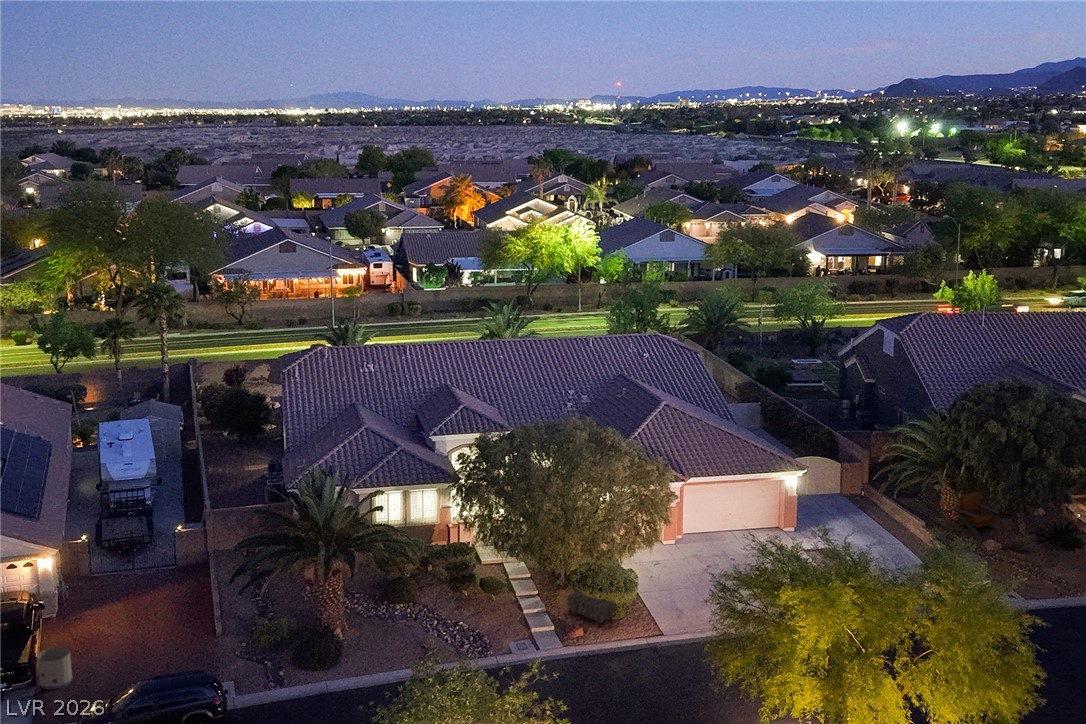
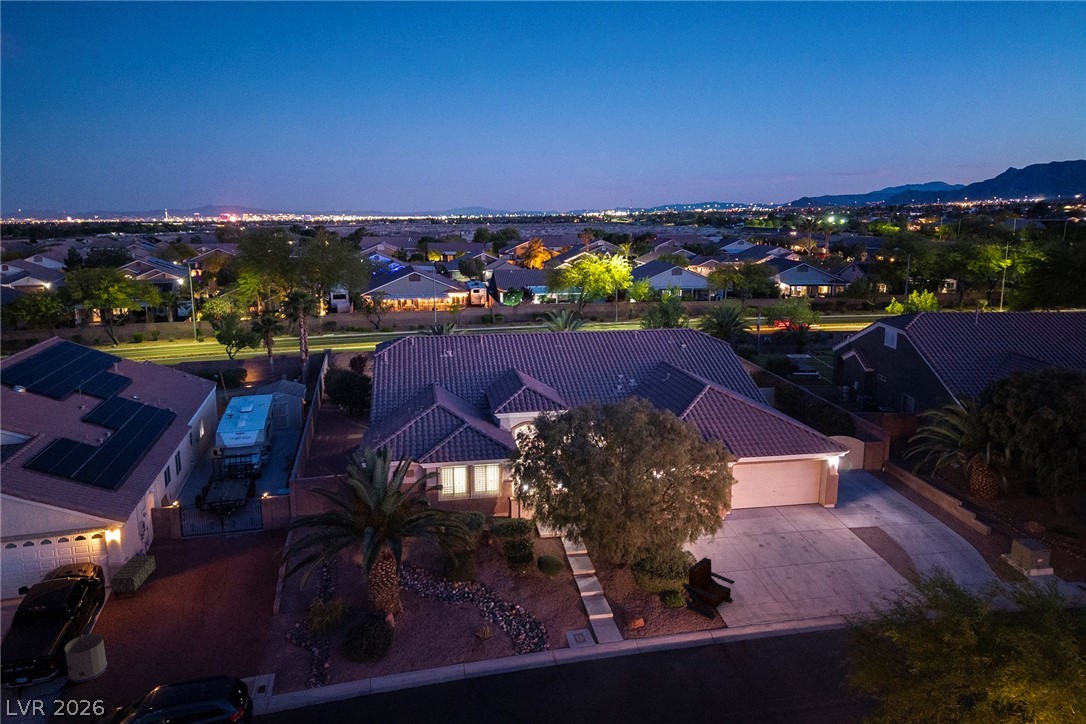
lounge chair: present [953,492,999,534] -> present [682,557,735,619]
bench: present [567,591,615,628] -> present [111,556,156,597]

